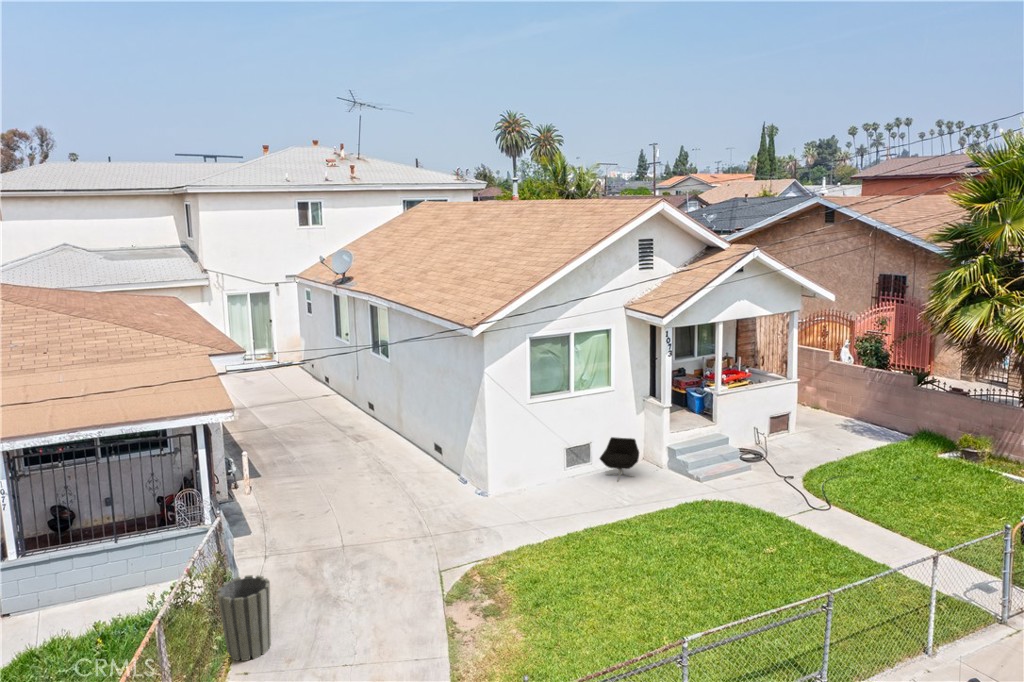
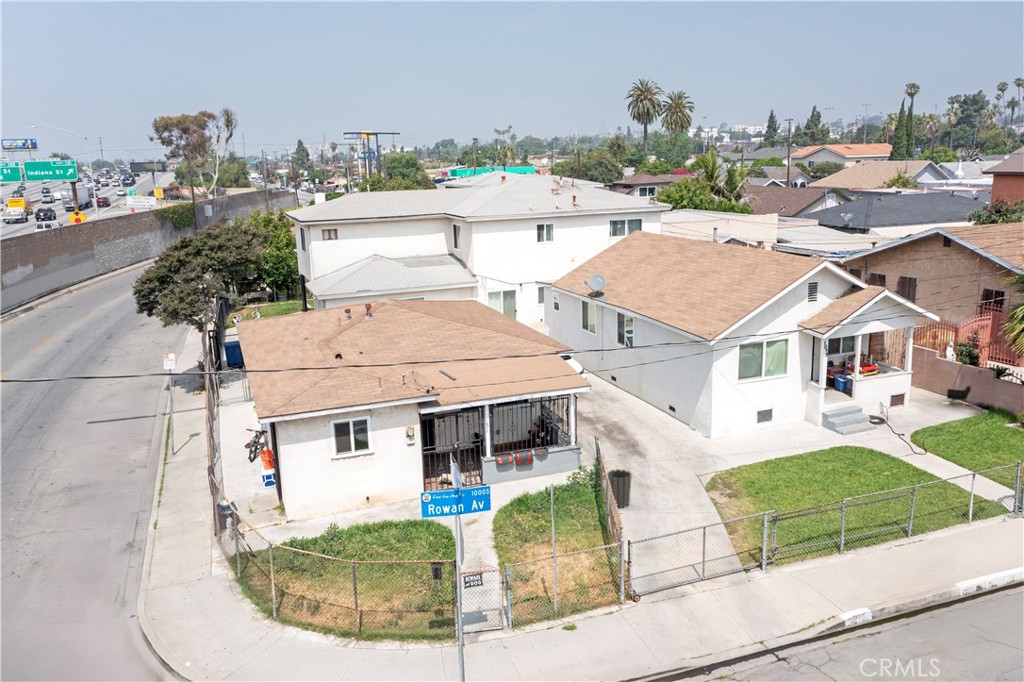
lounge chair: present [600,437,639,481] -> present [947,386,971,405]

